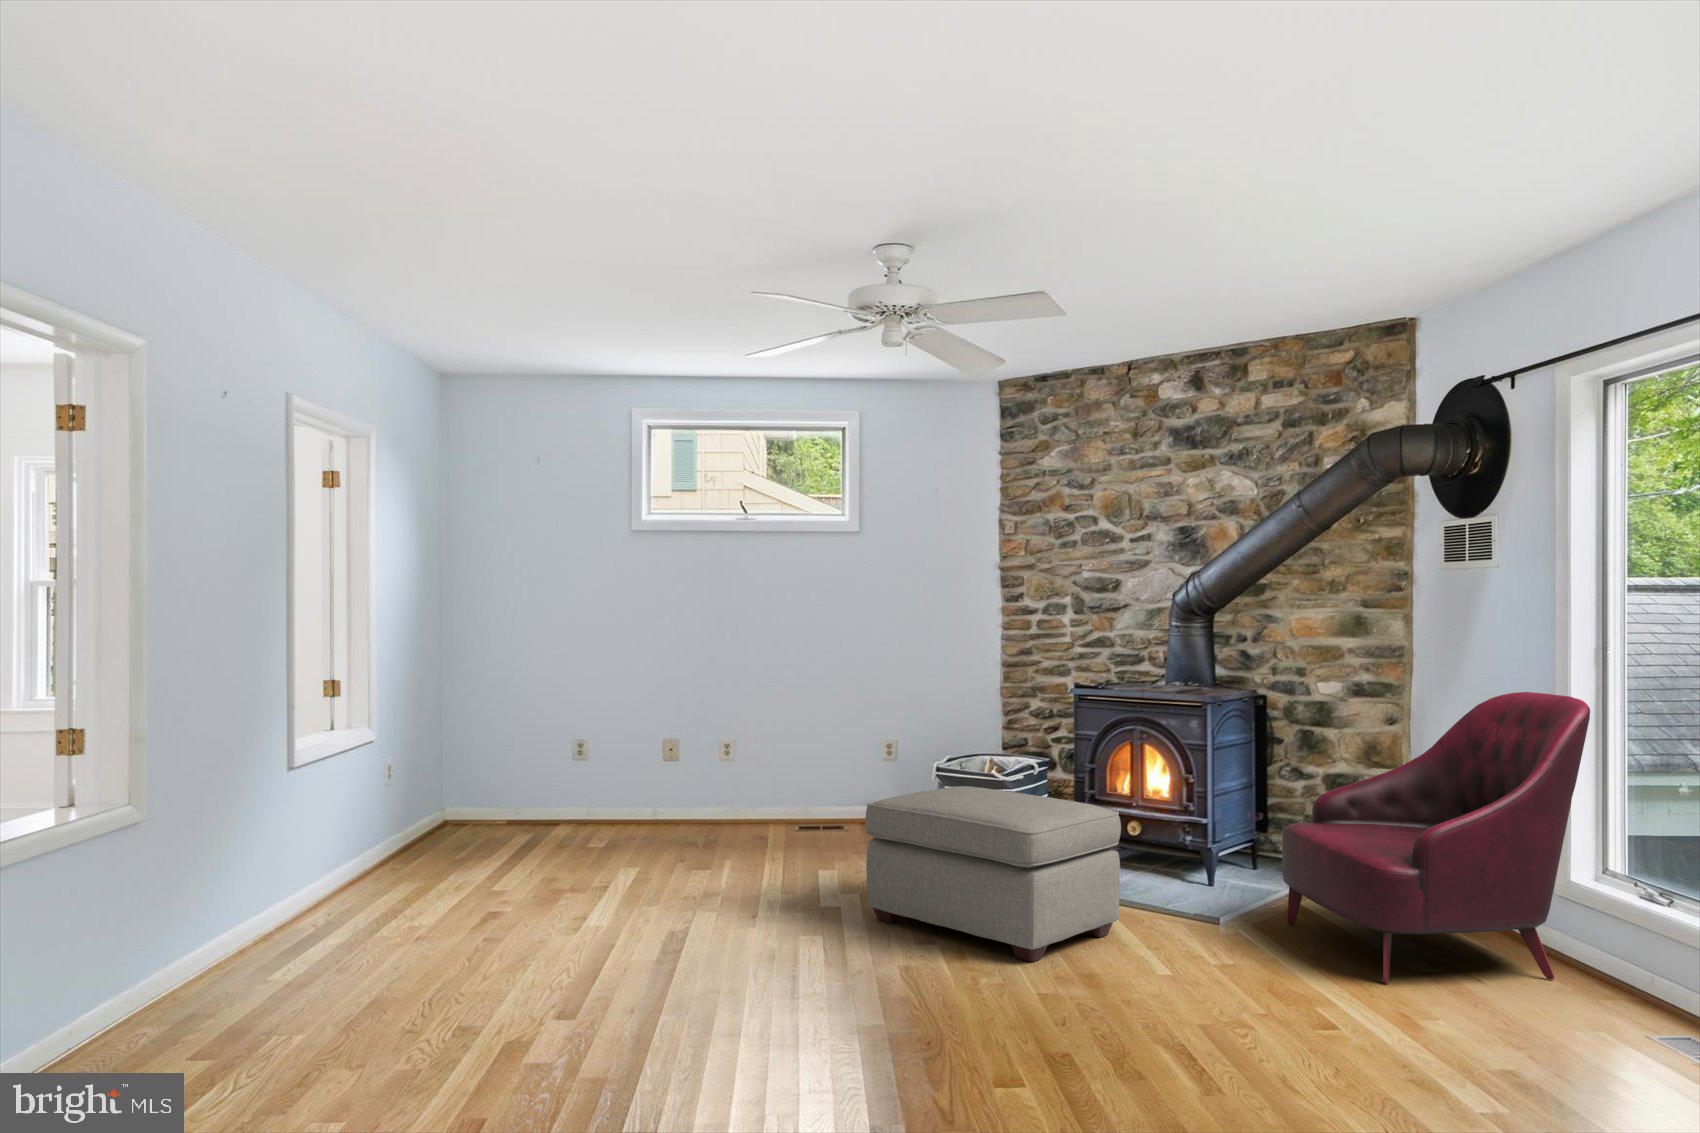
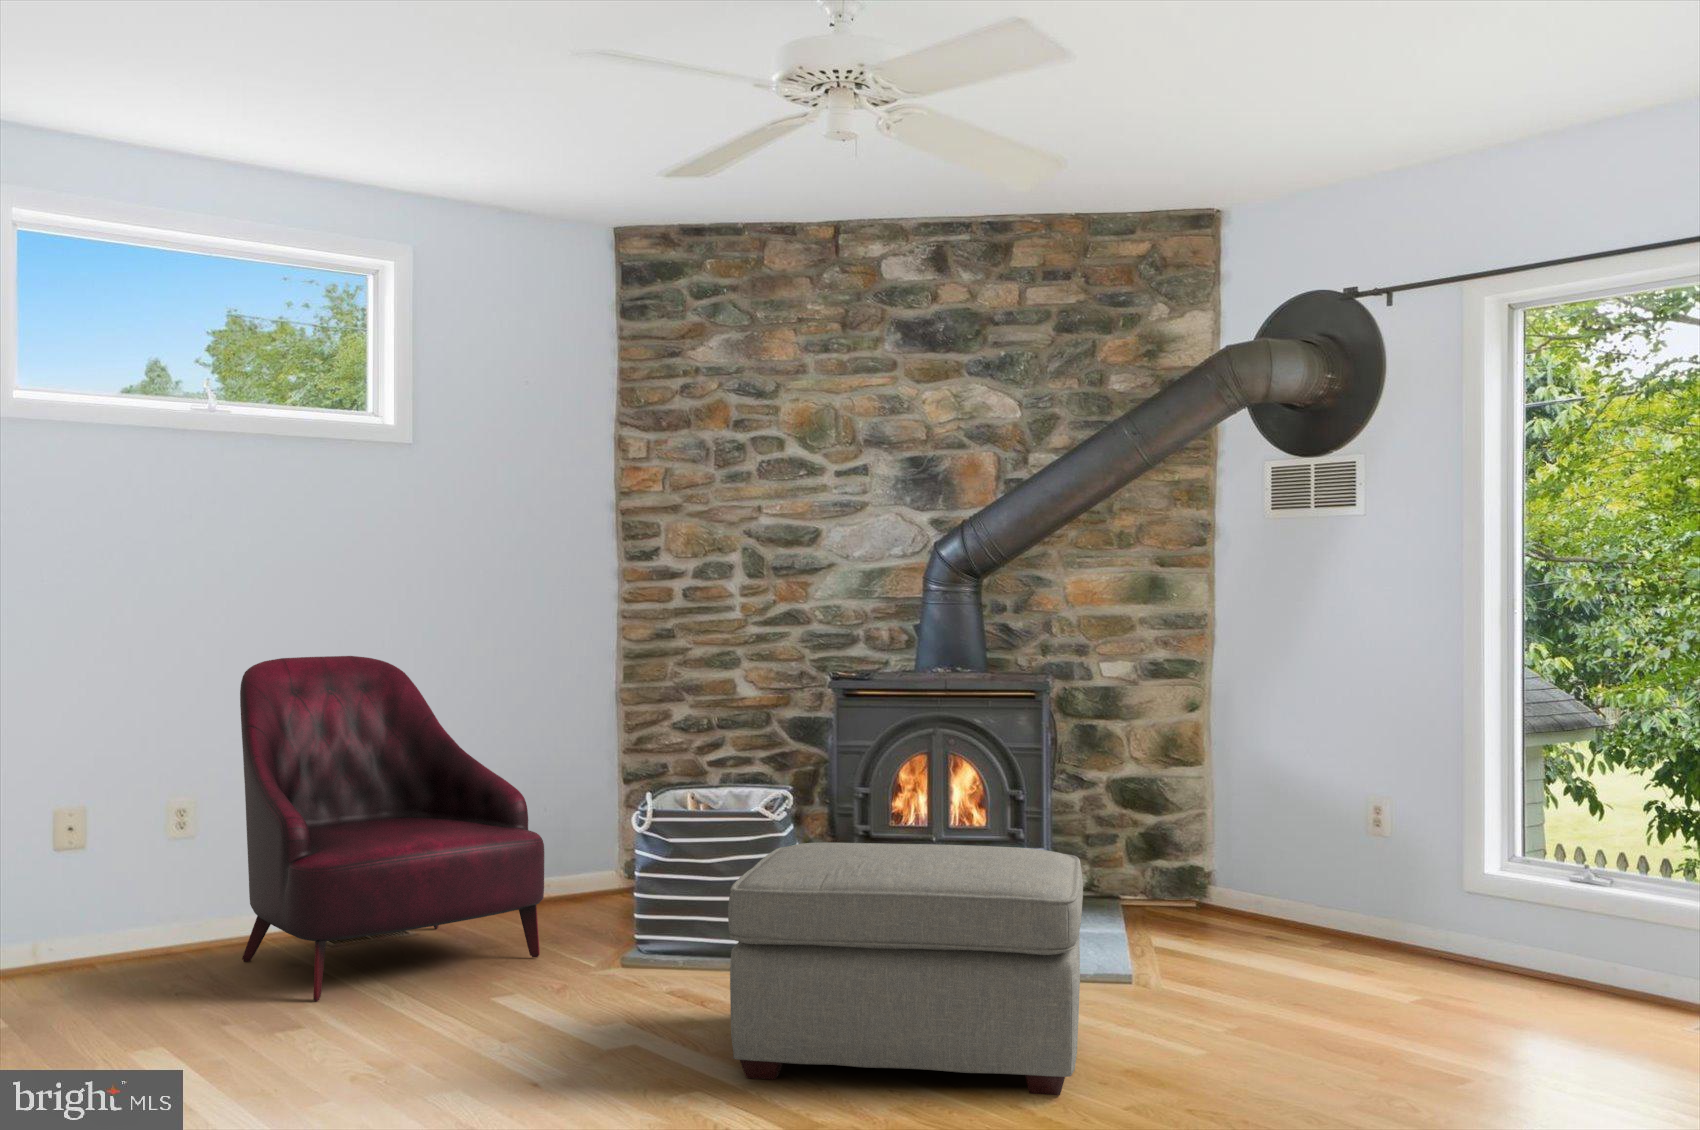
armchair: present [1282,692,1590,984] -> present [240,656,544,1002]

